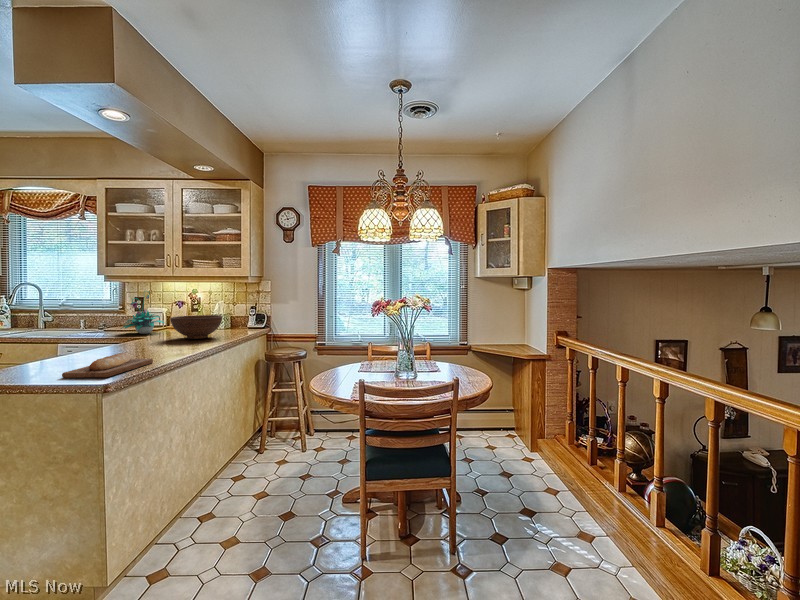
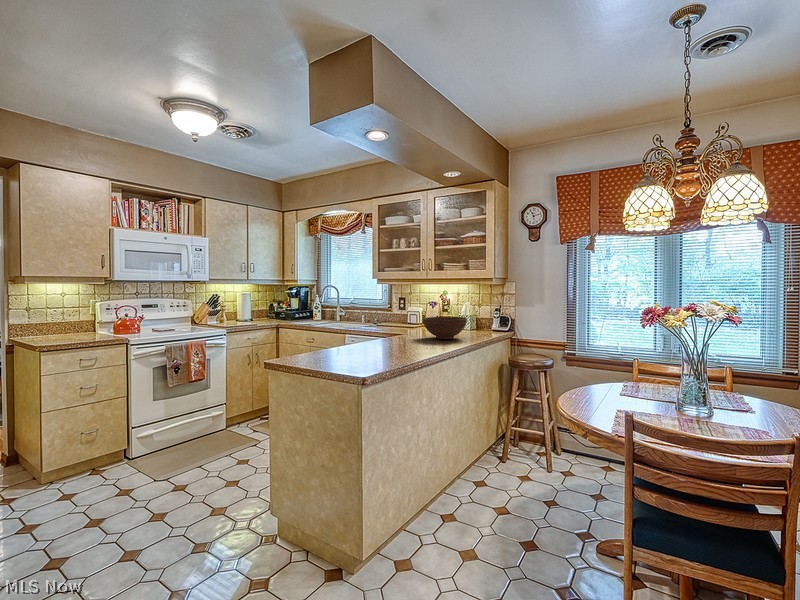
plant: present [121,295,164,334] -> none [387,293,422,331]
bread loaf: present [62,353,153,378] -> none [339,350,404,371]

